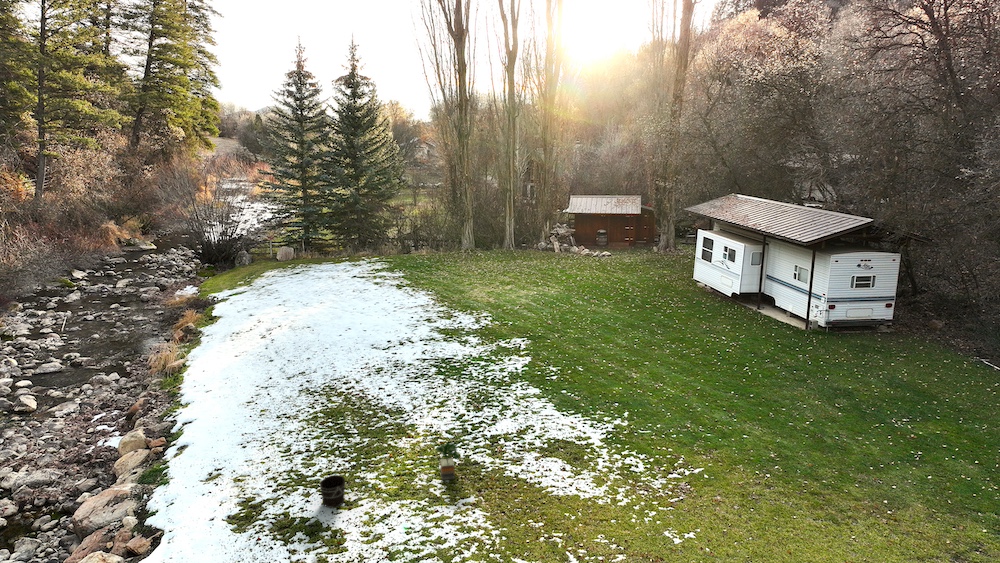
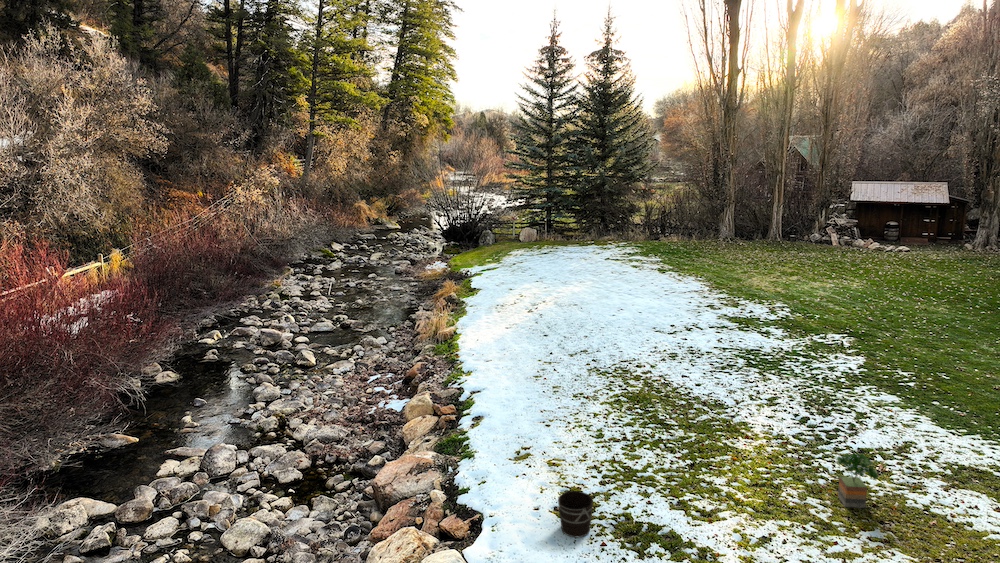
bucket: present [320,475,345,508] -> present [558,491,593,537]

